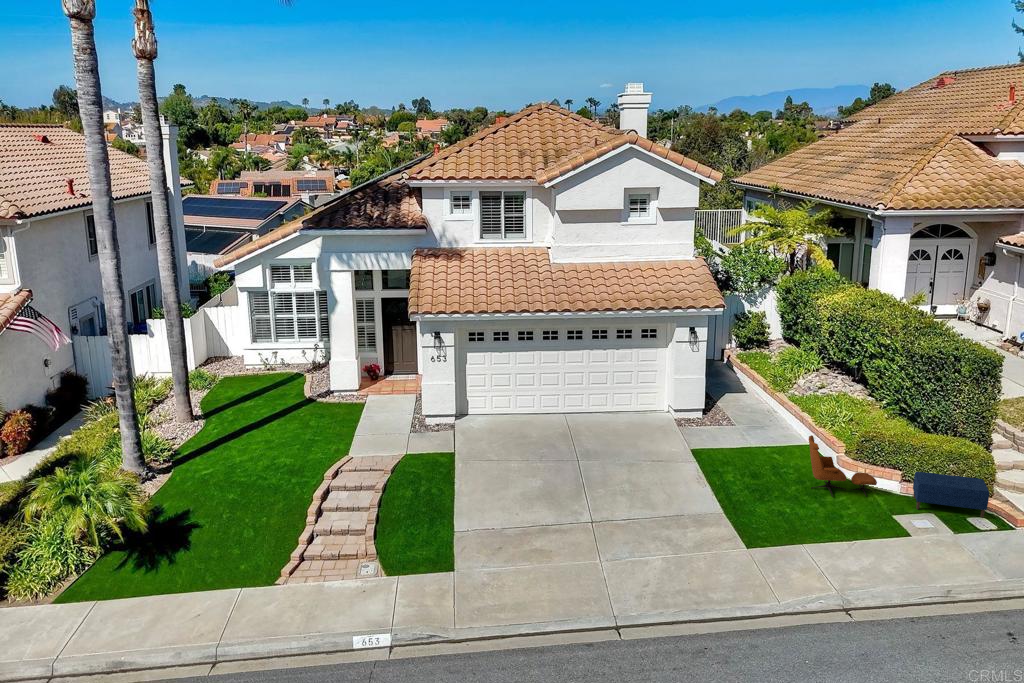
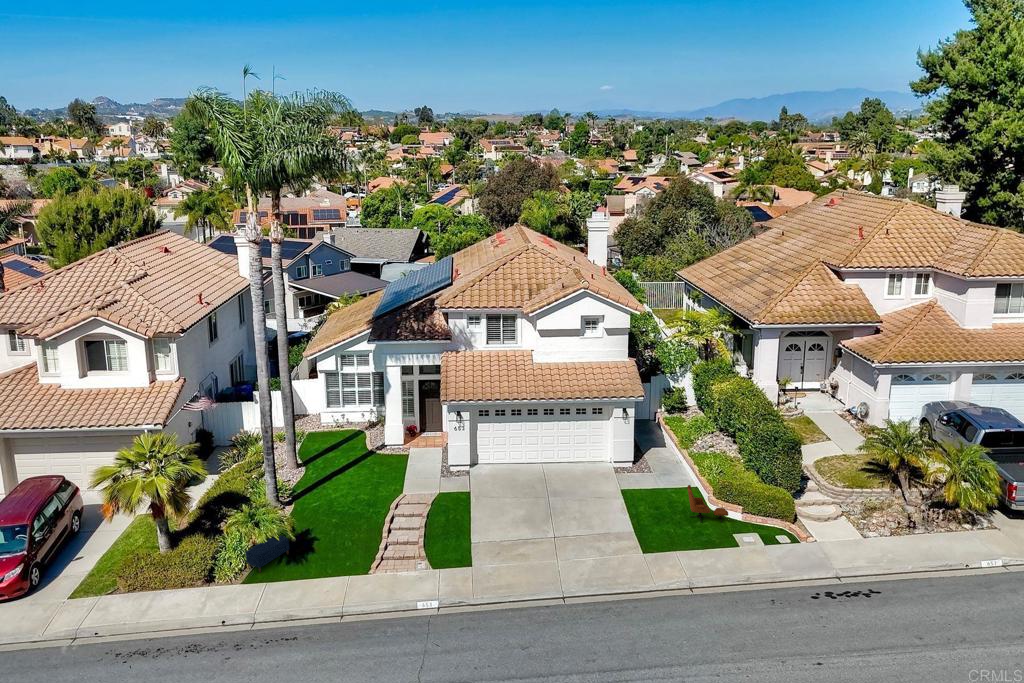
bench: present [913,472,989,518] -> present [245,536,289,572]

